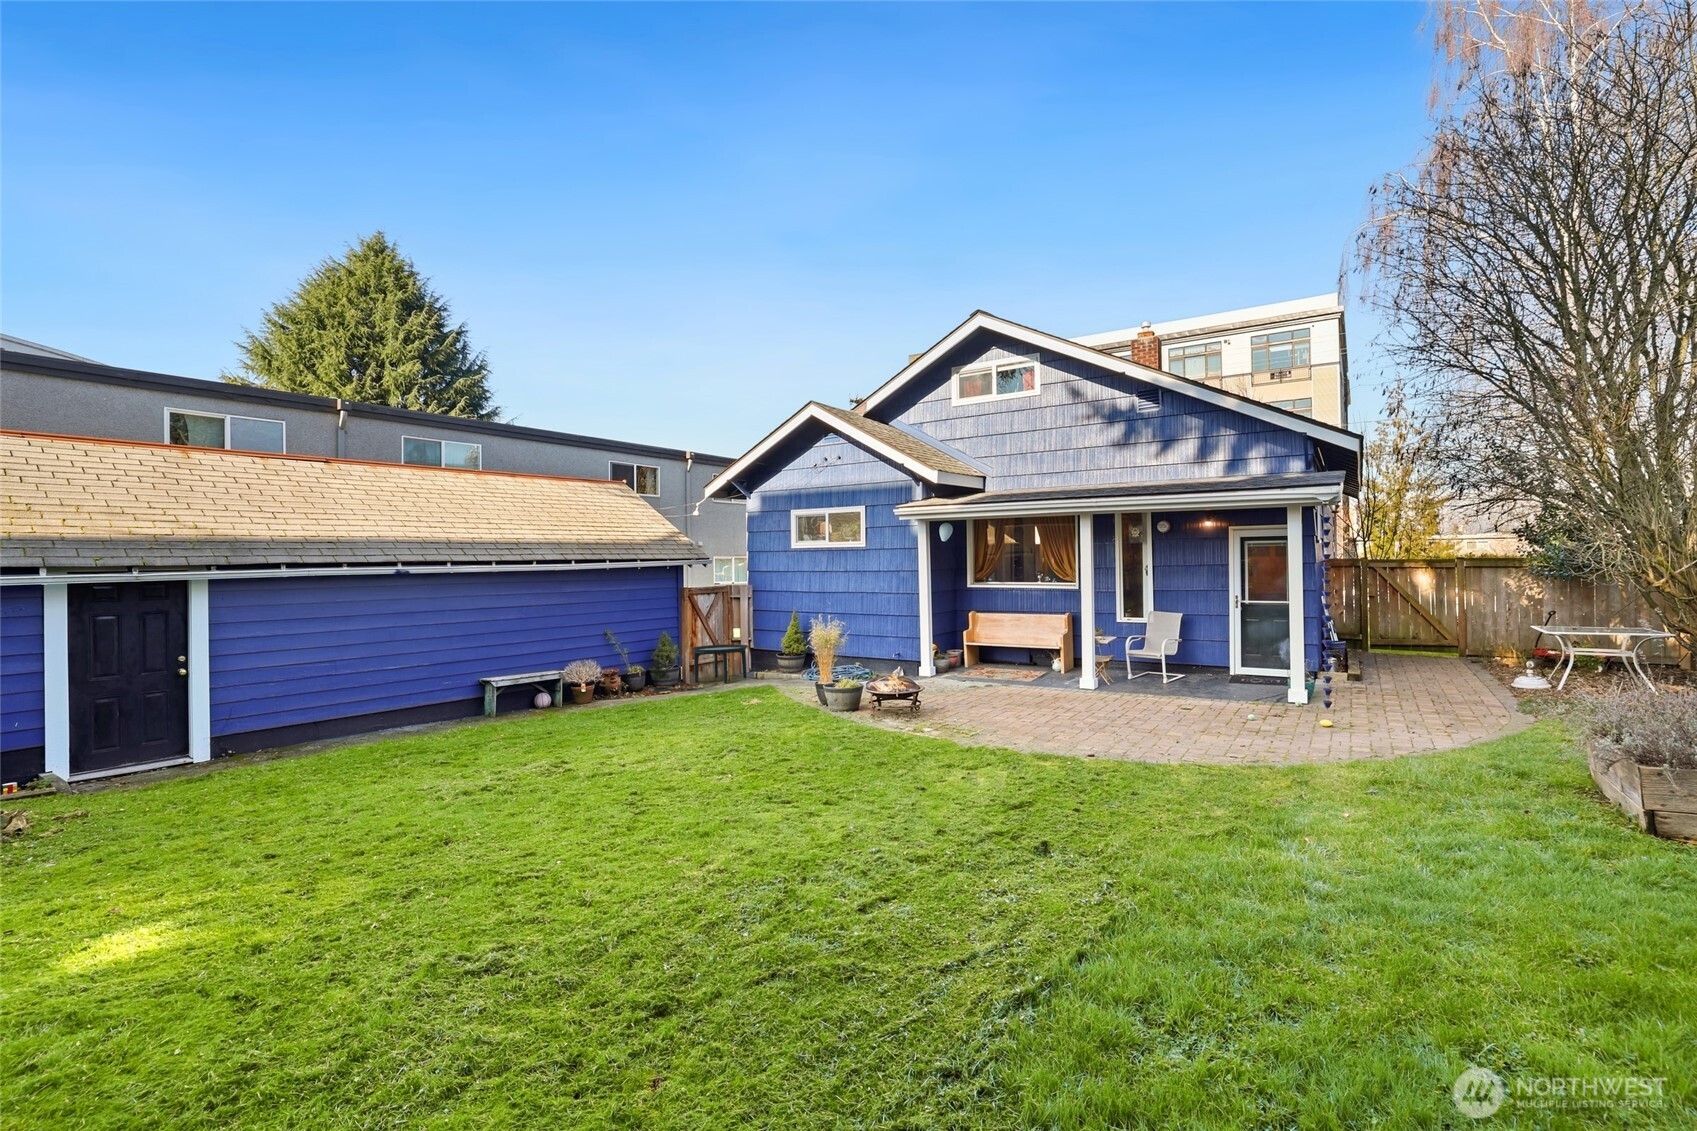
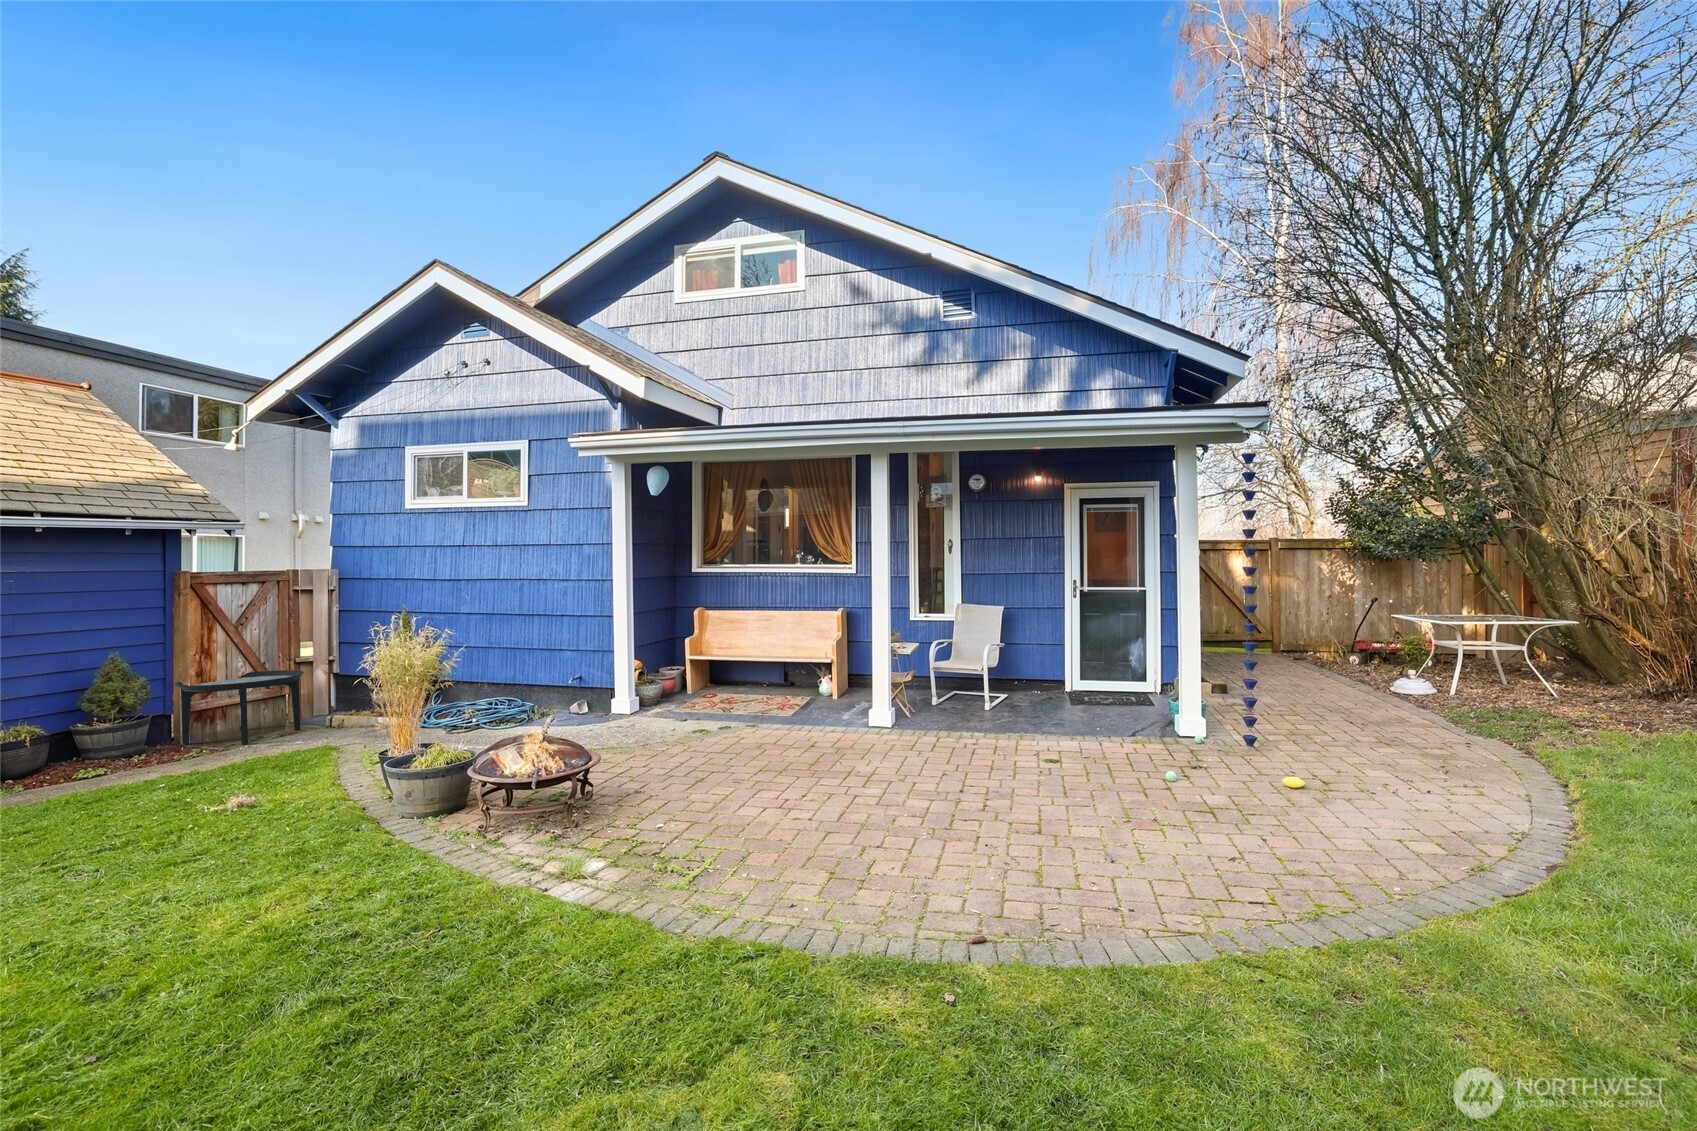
potted tree: present [651,656,670,691] -> none [44,699,108,776]

